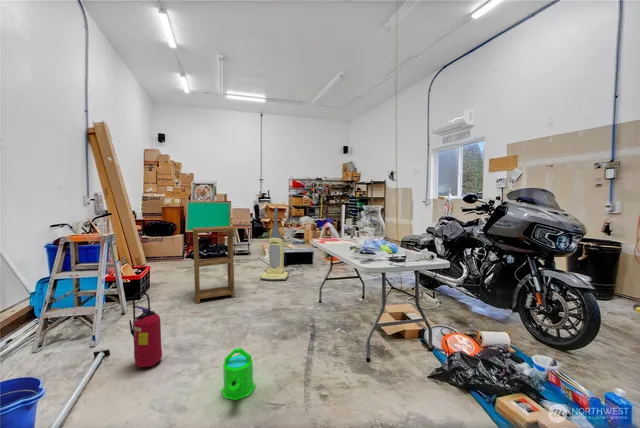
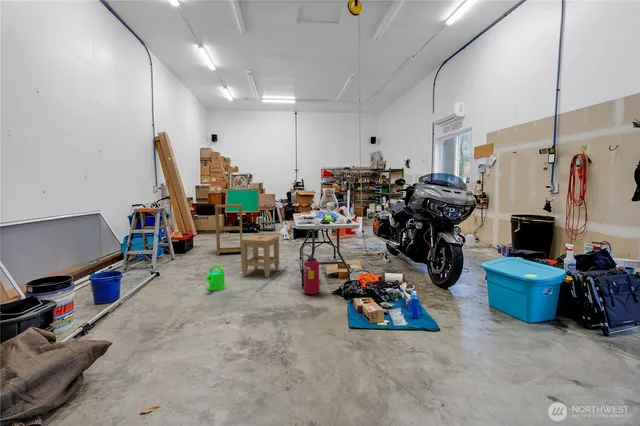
vacuum cleaner: present [260,207,289,281] -> none [268,192,290,247]
stool: none [264,278,314,350] -> present [241,235,279,278]
fire extinguisher: present [129,292,162,367] -> present [300,244,320,294]

